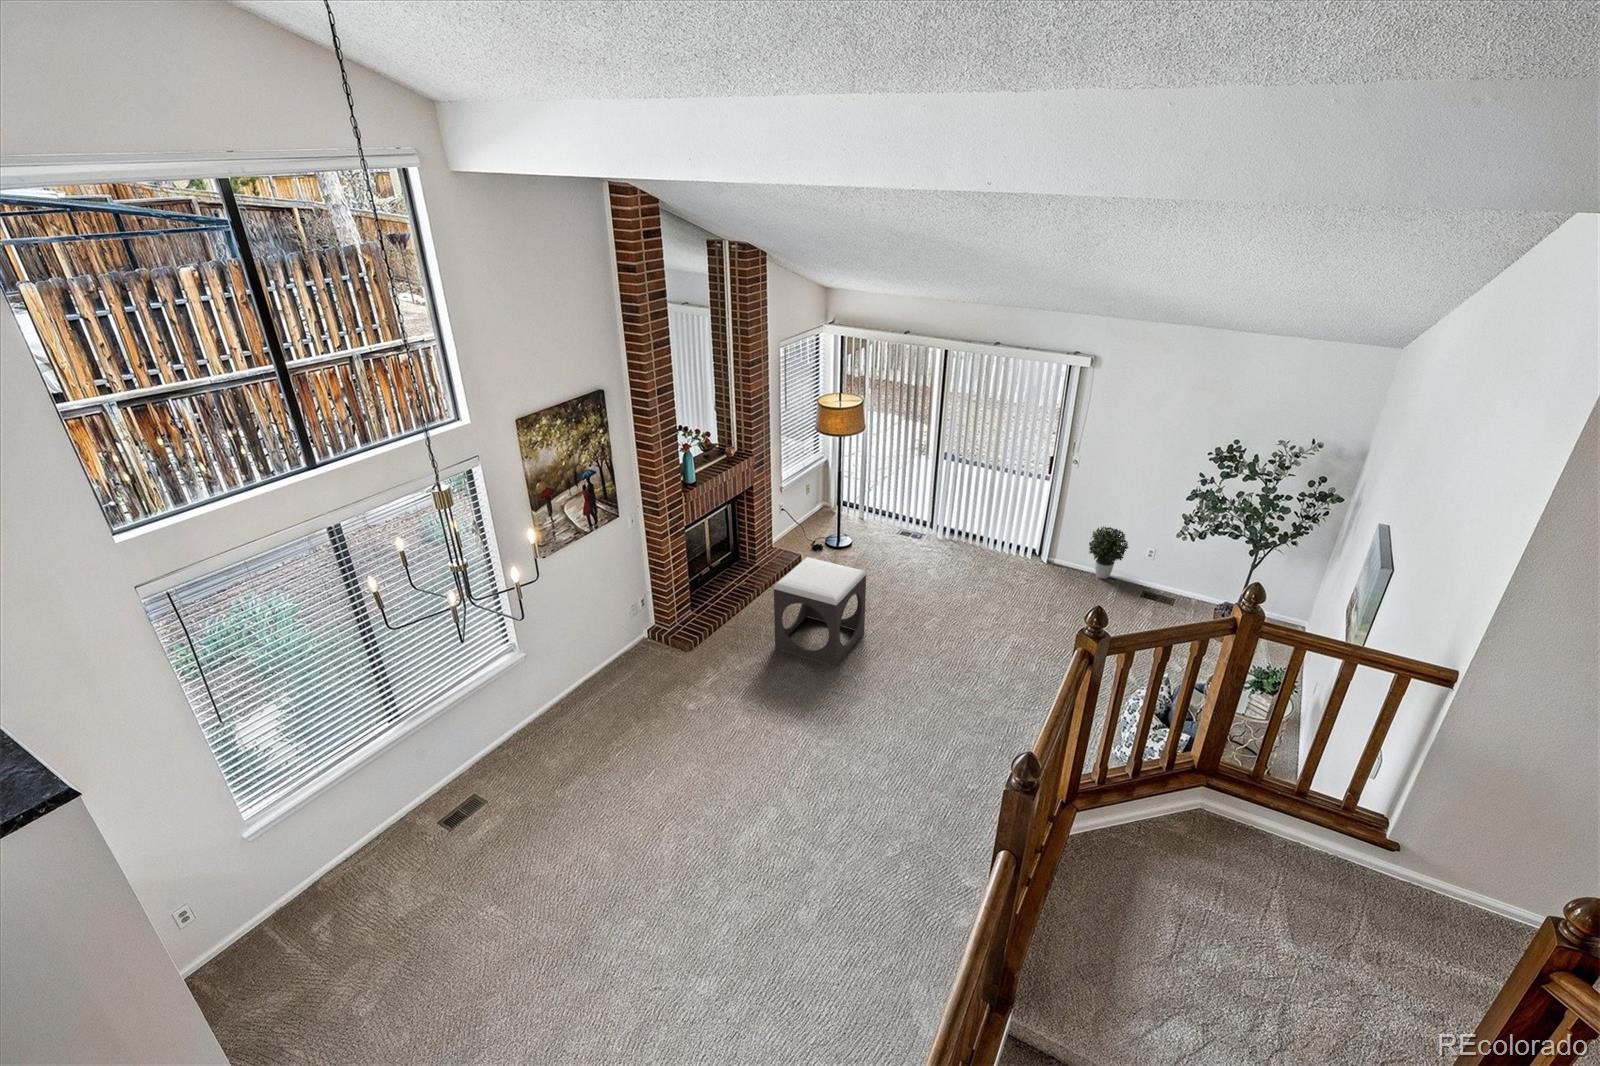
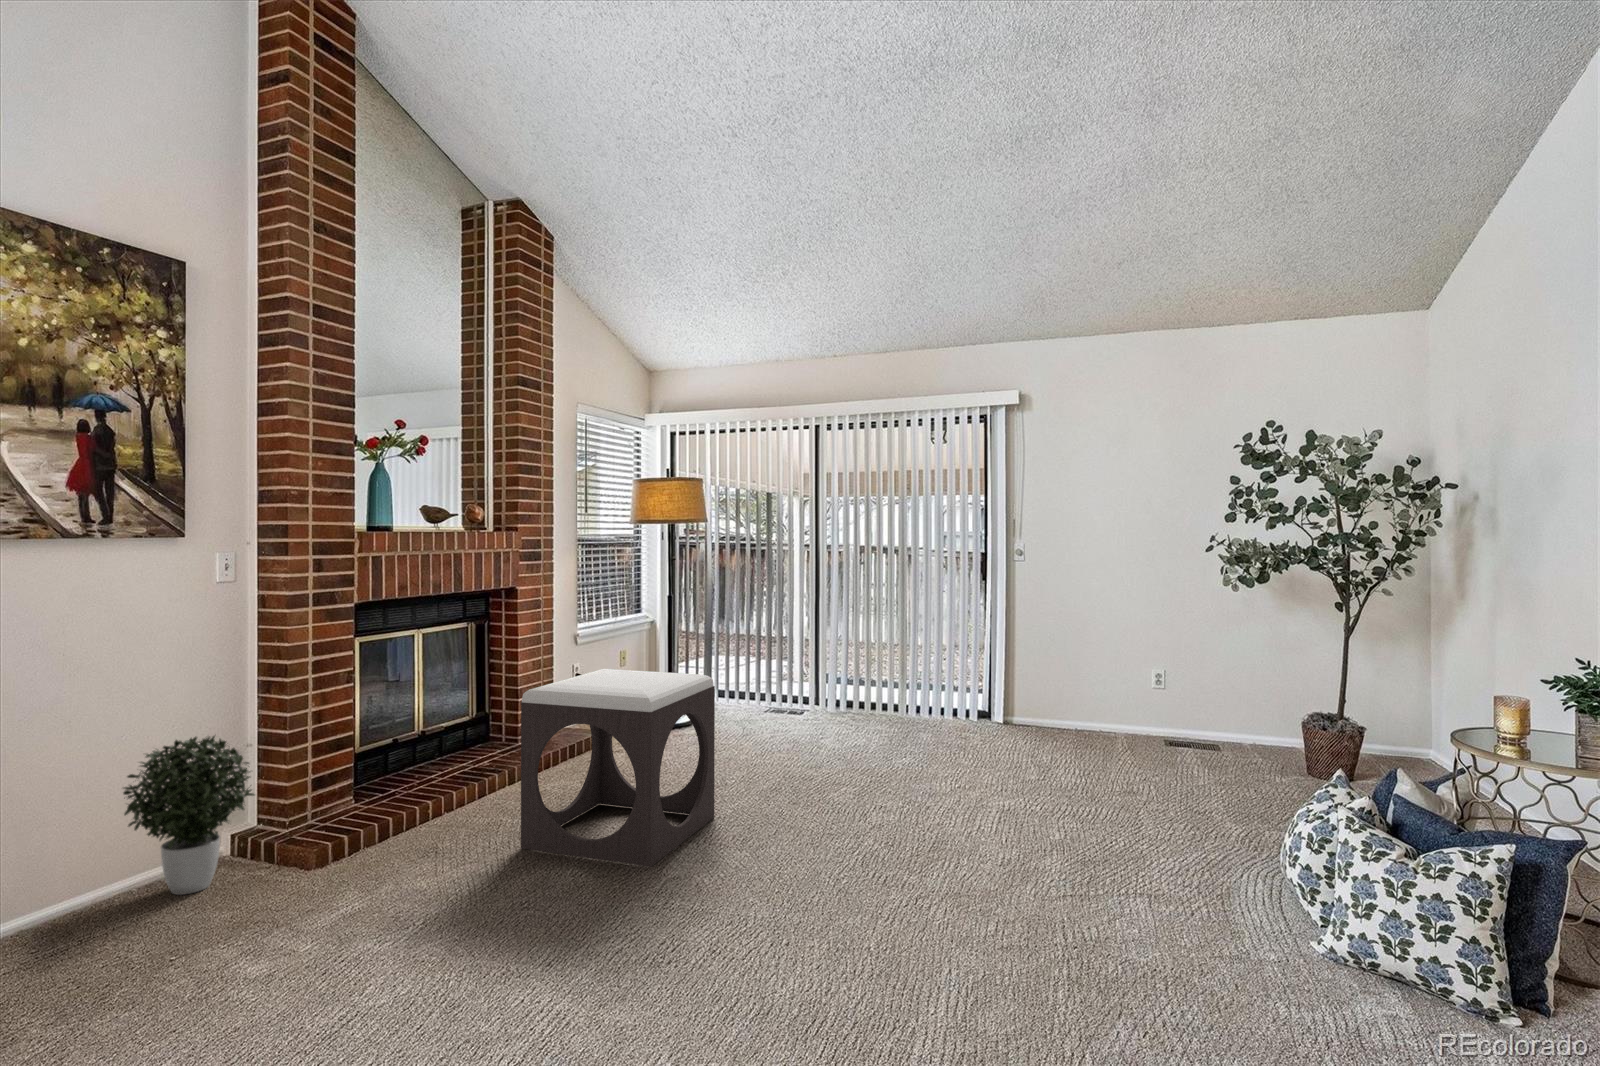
potted plant: present [1089,526,1129,579] -> present [124,736,254,895]

